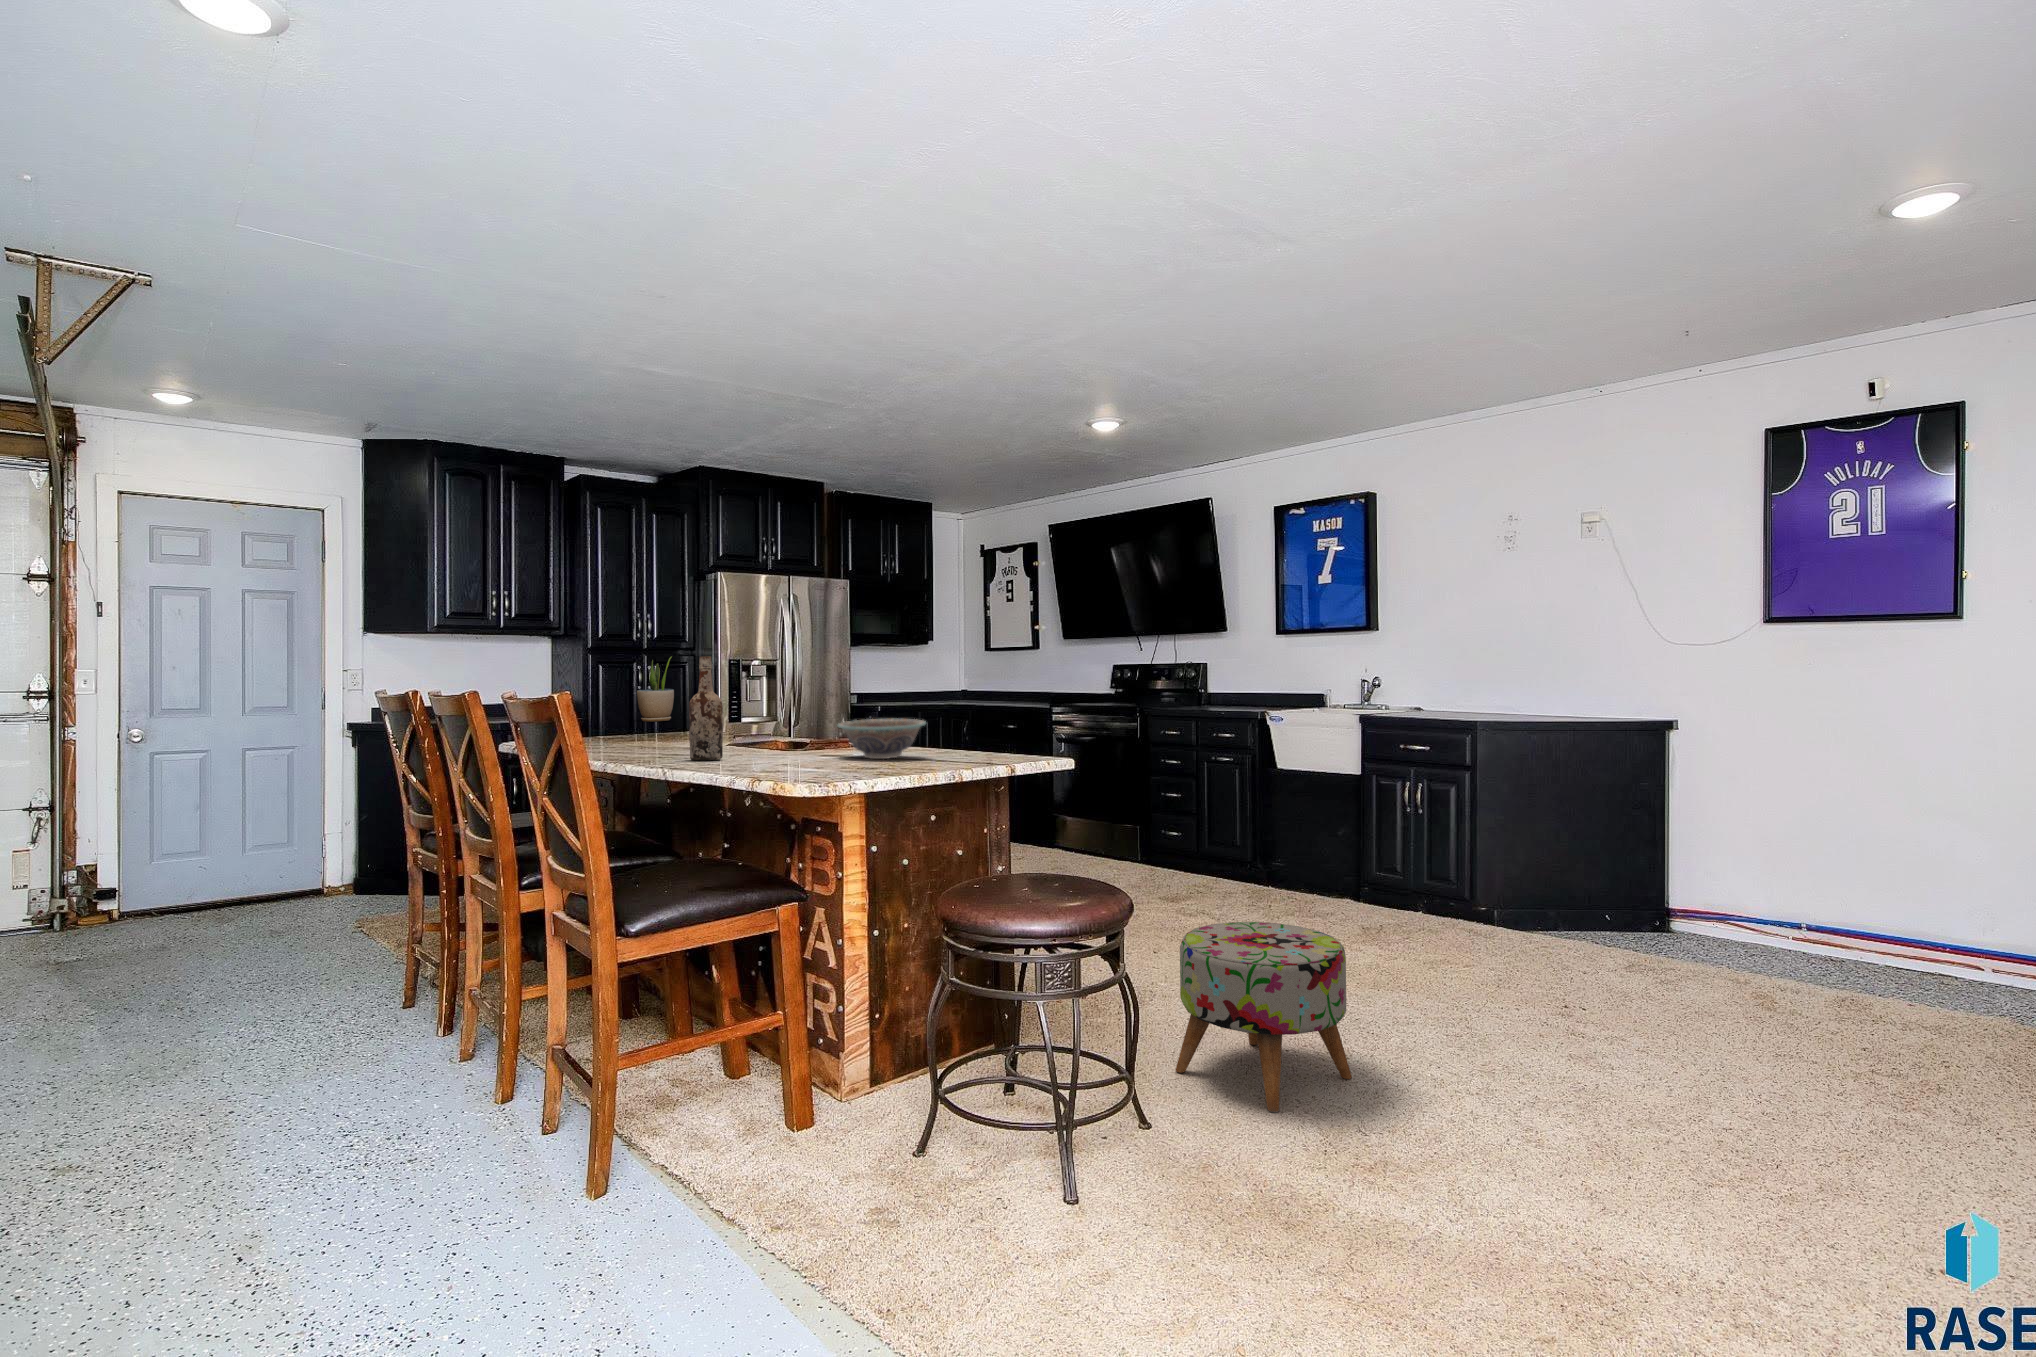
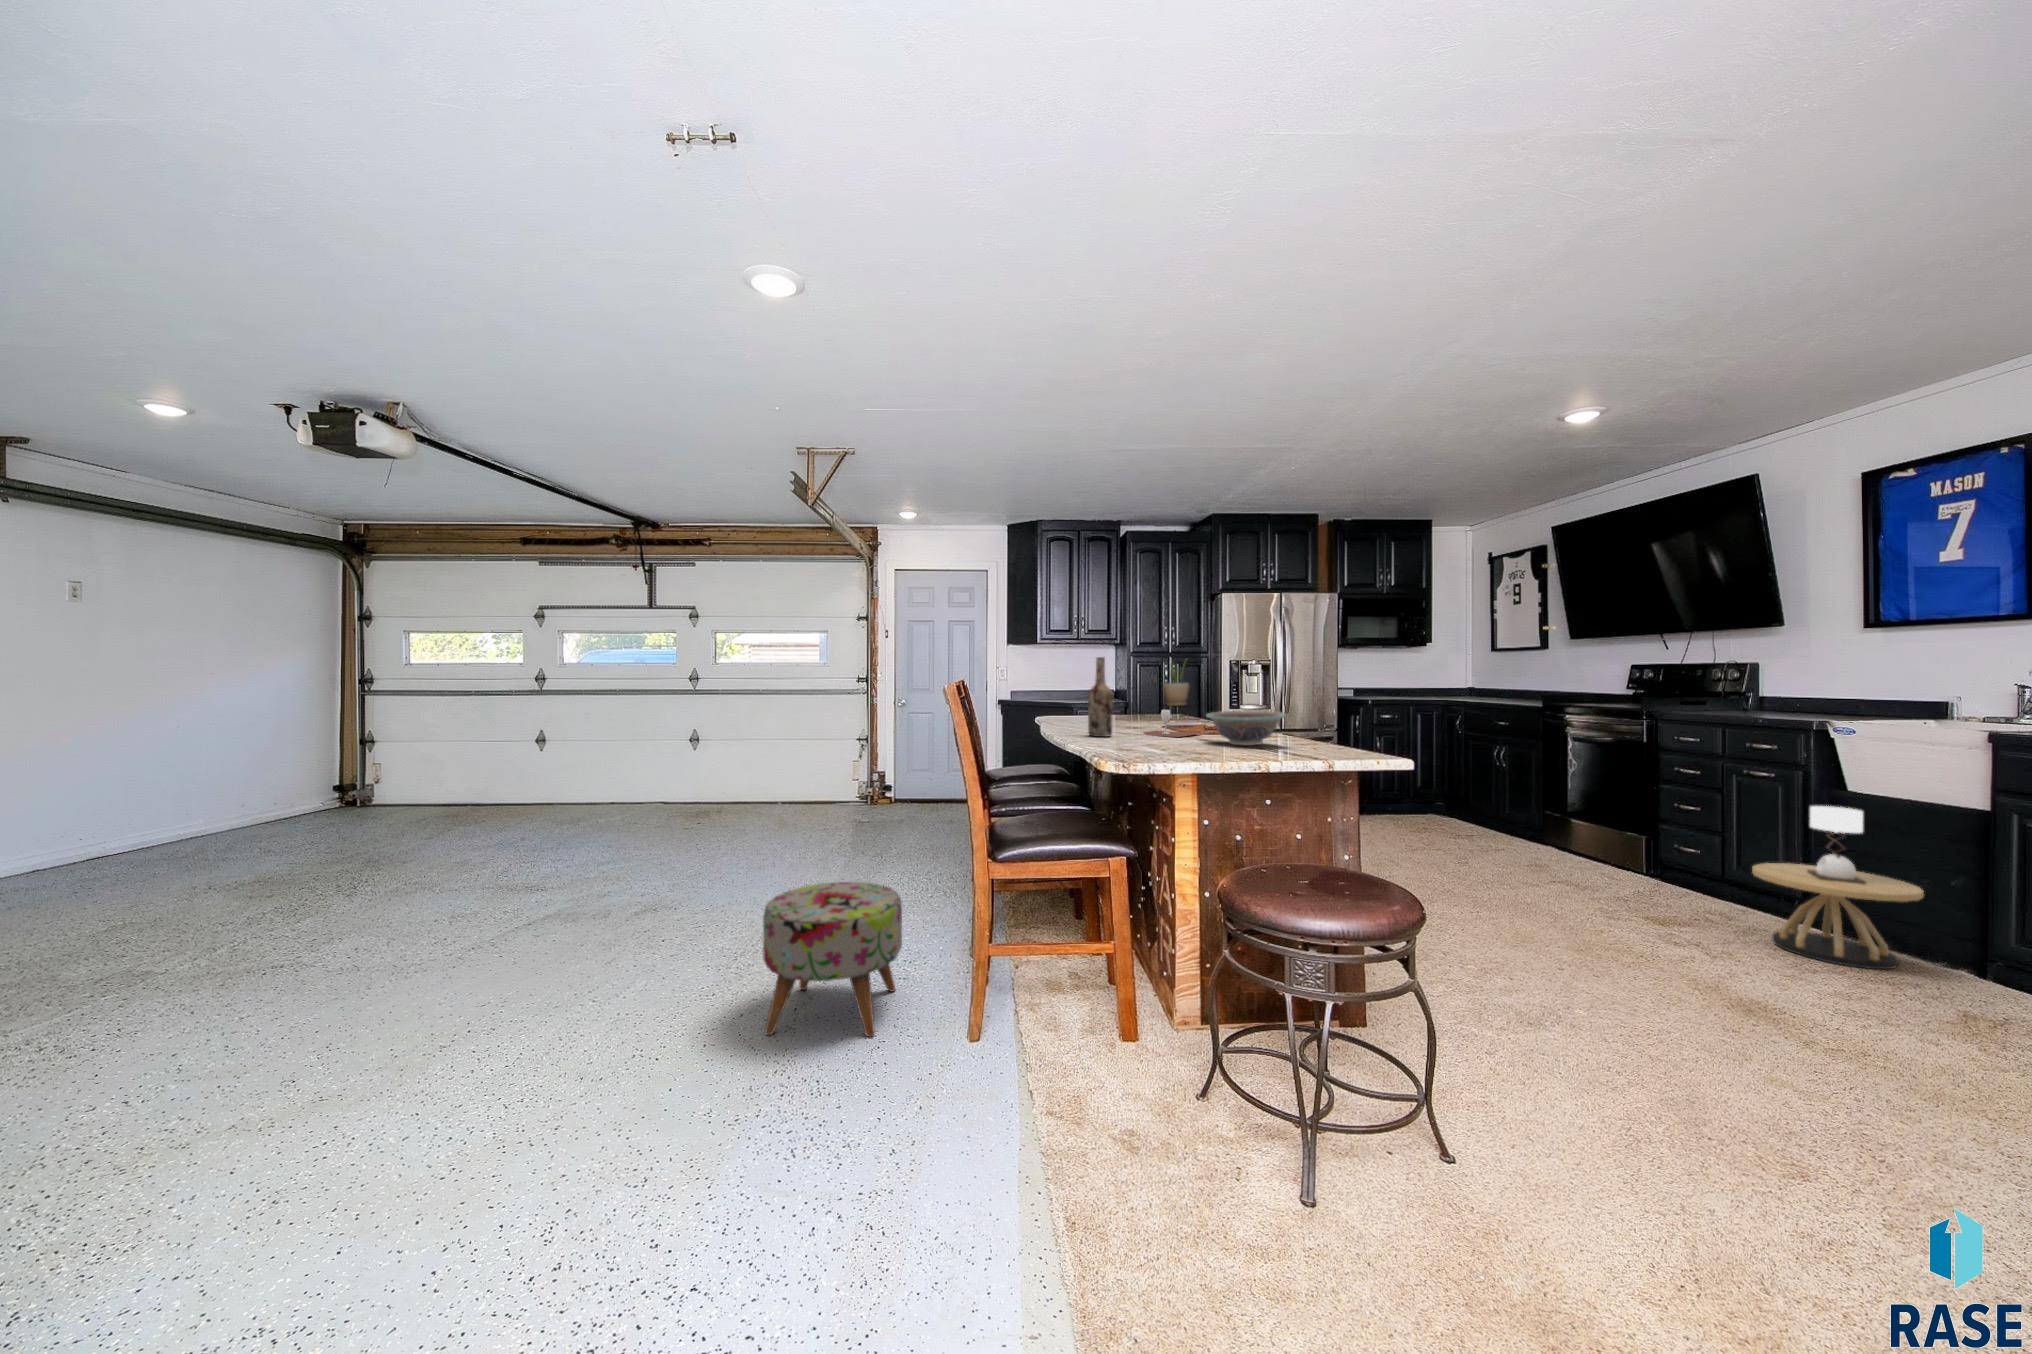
wine glass: none [726,722,809,756] -> present [1143,710,1200,737]
side table: none [1227,780,1321,906] -> present [1752,806,1924,969]
ottoman: present [1176,922,1352,1112] -> present [763,882,902,1037]

